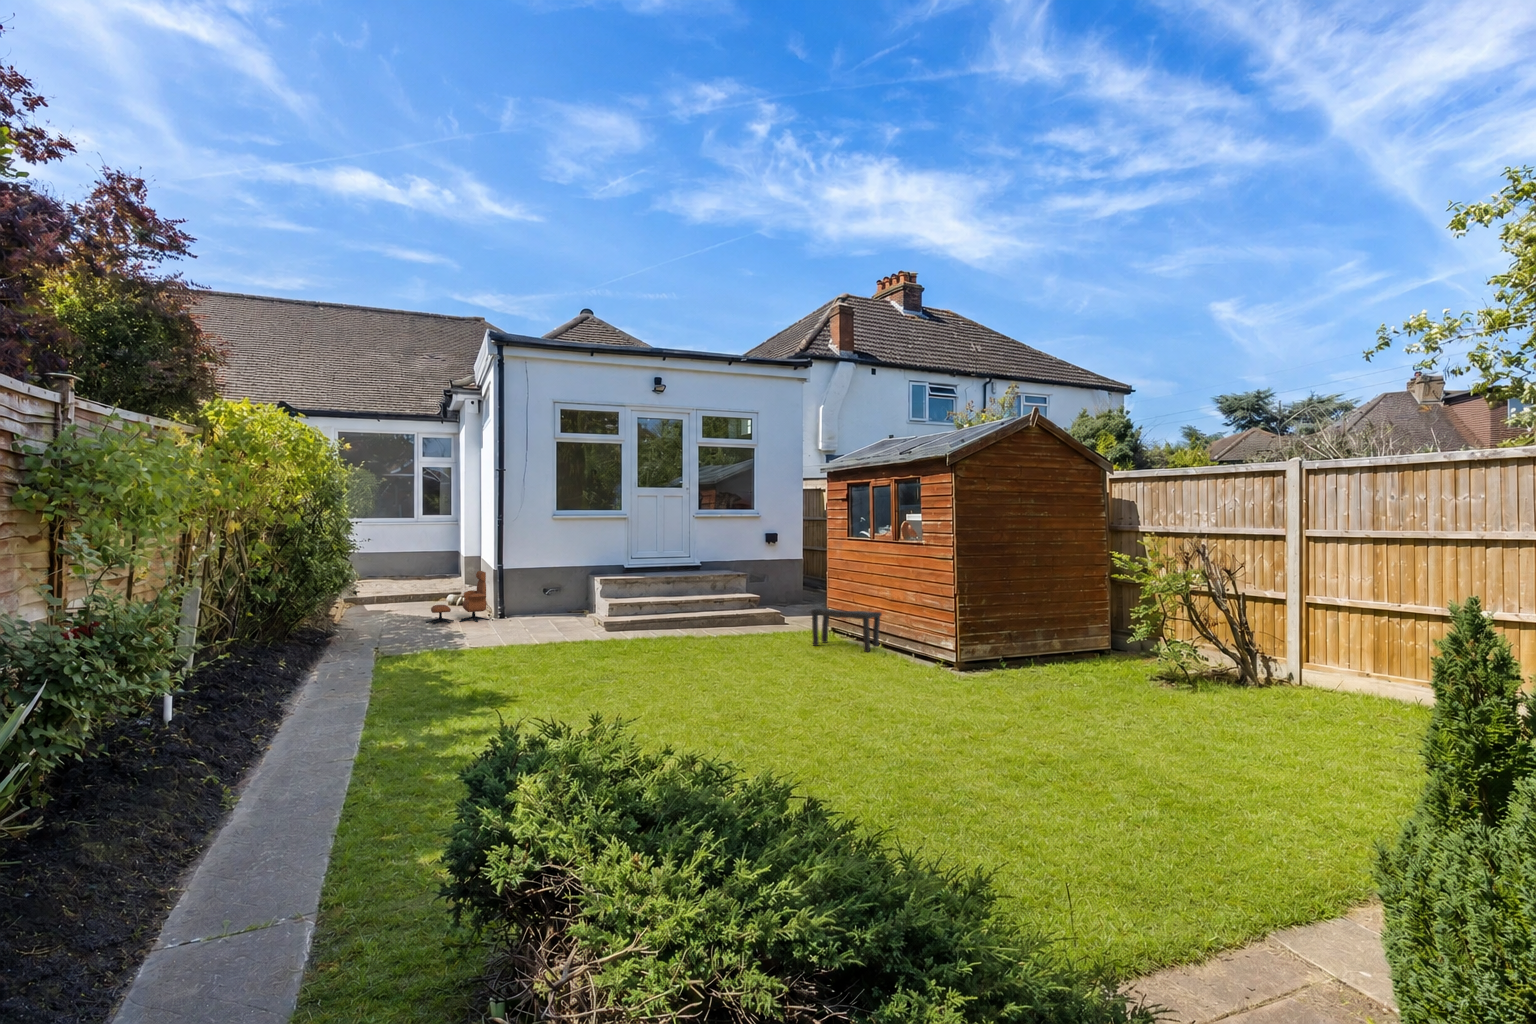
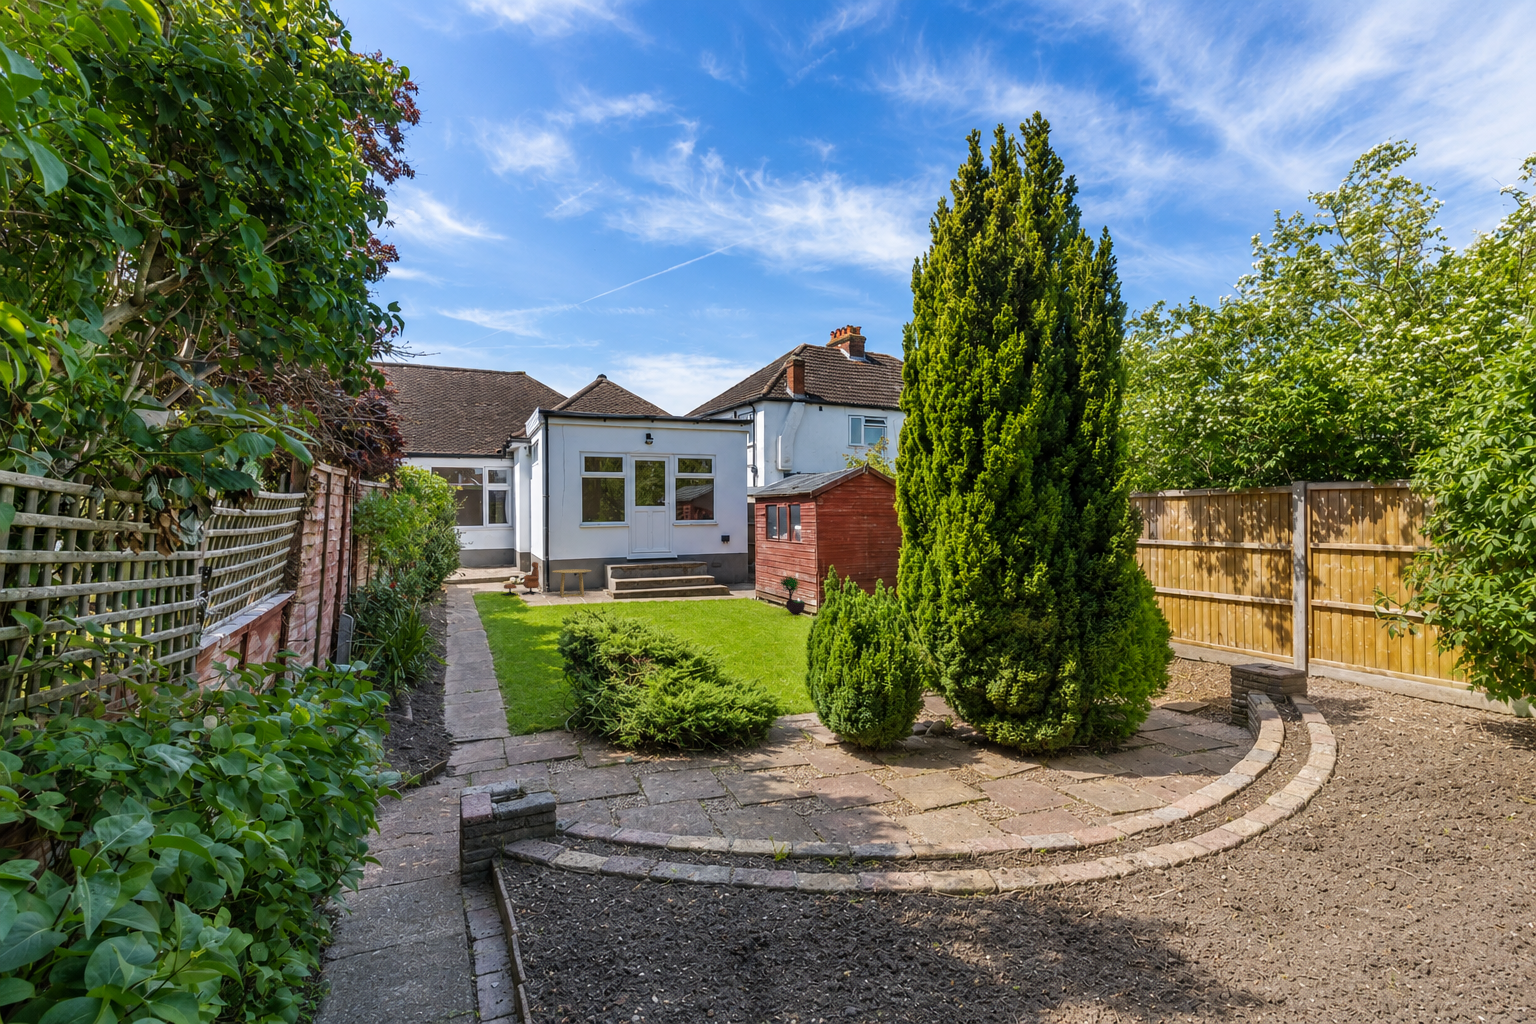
round table: none [506,583,569,628] -> present [552,569,592,597]
potted tree: none [892,593,942,667] -> present [780,576,805,614]
bench: present [811,609,882,652] -> none [739,583,780,608]

